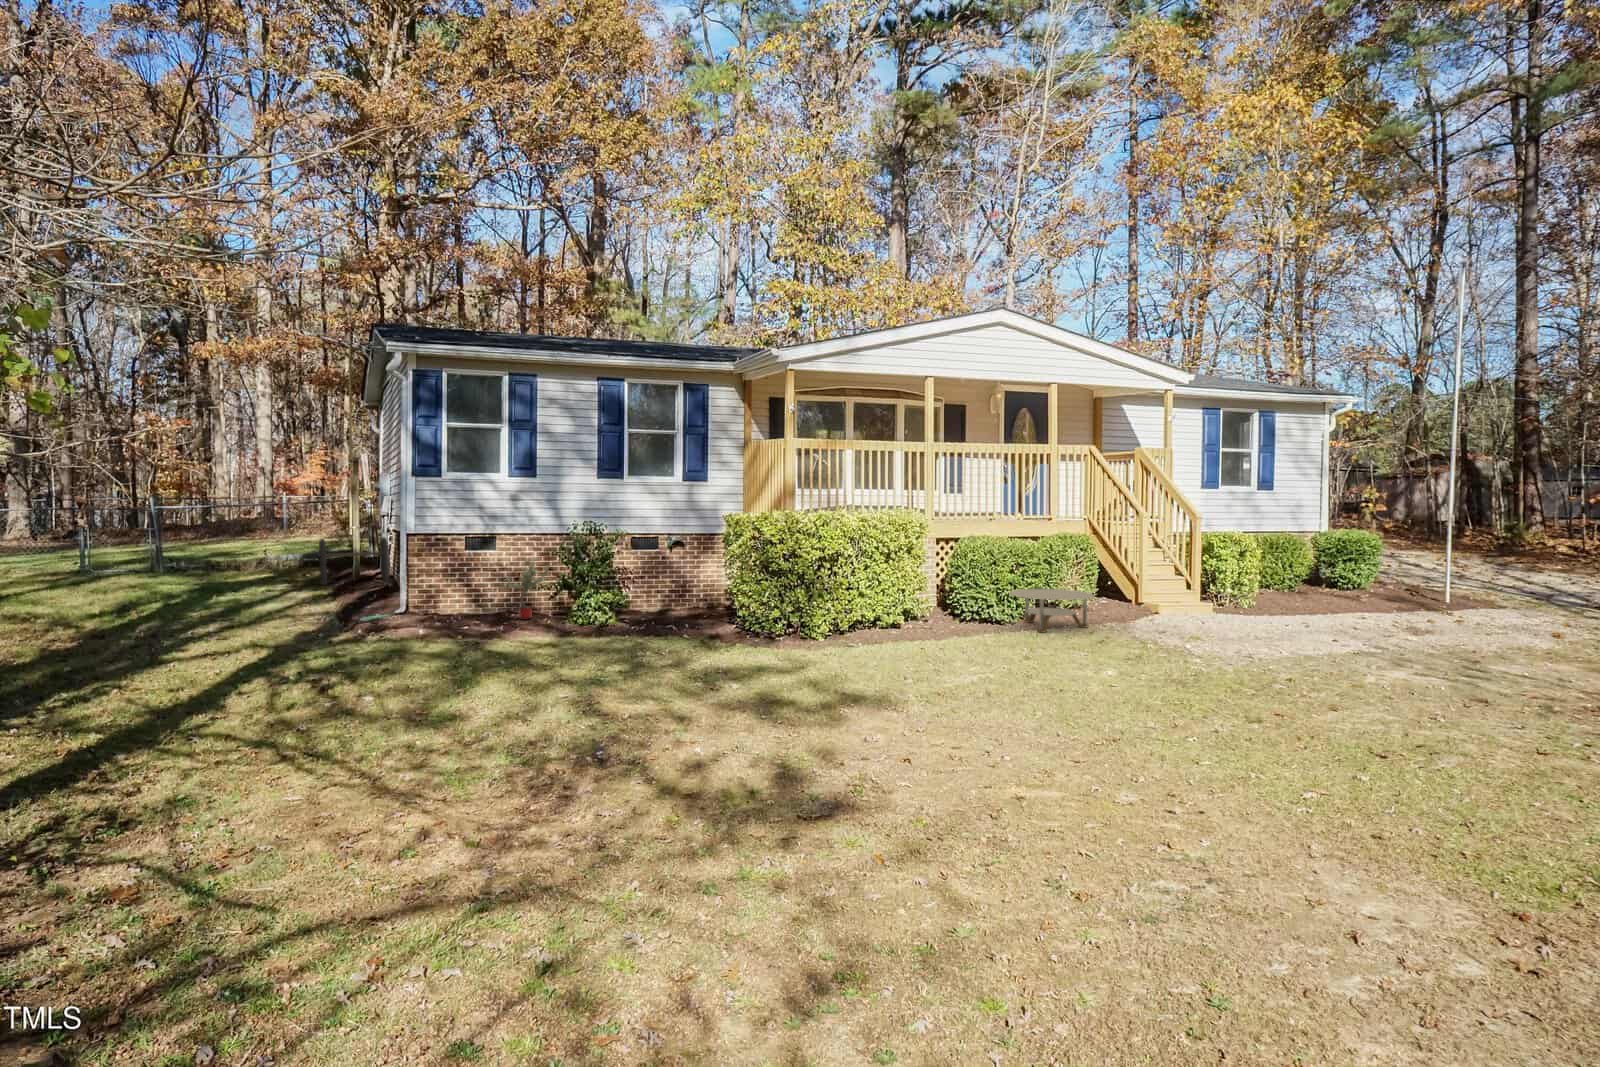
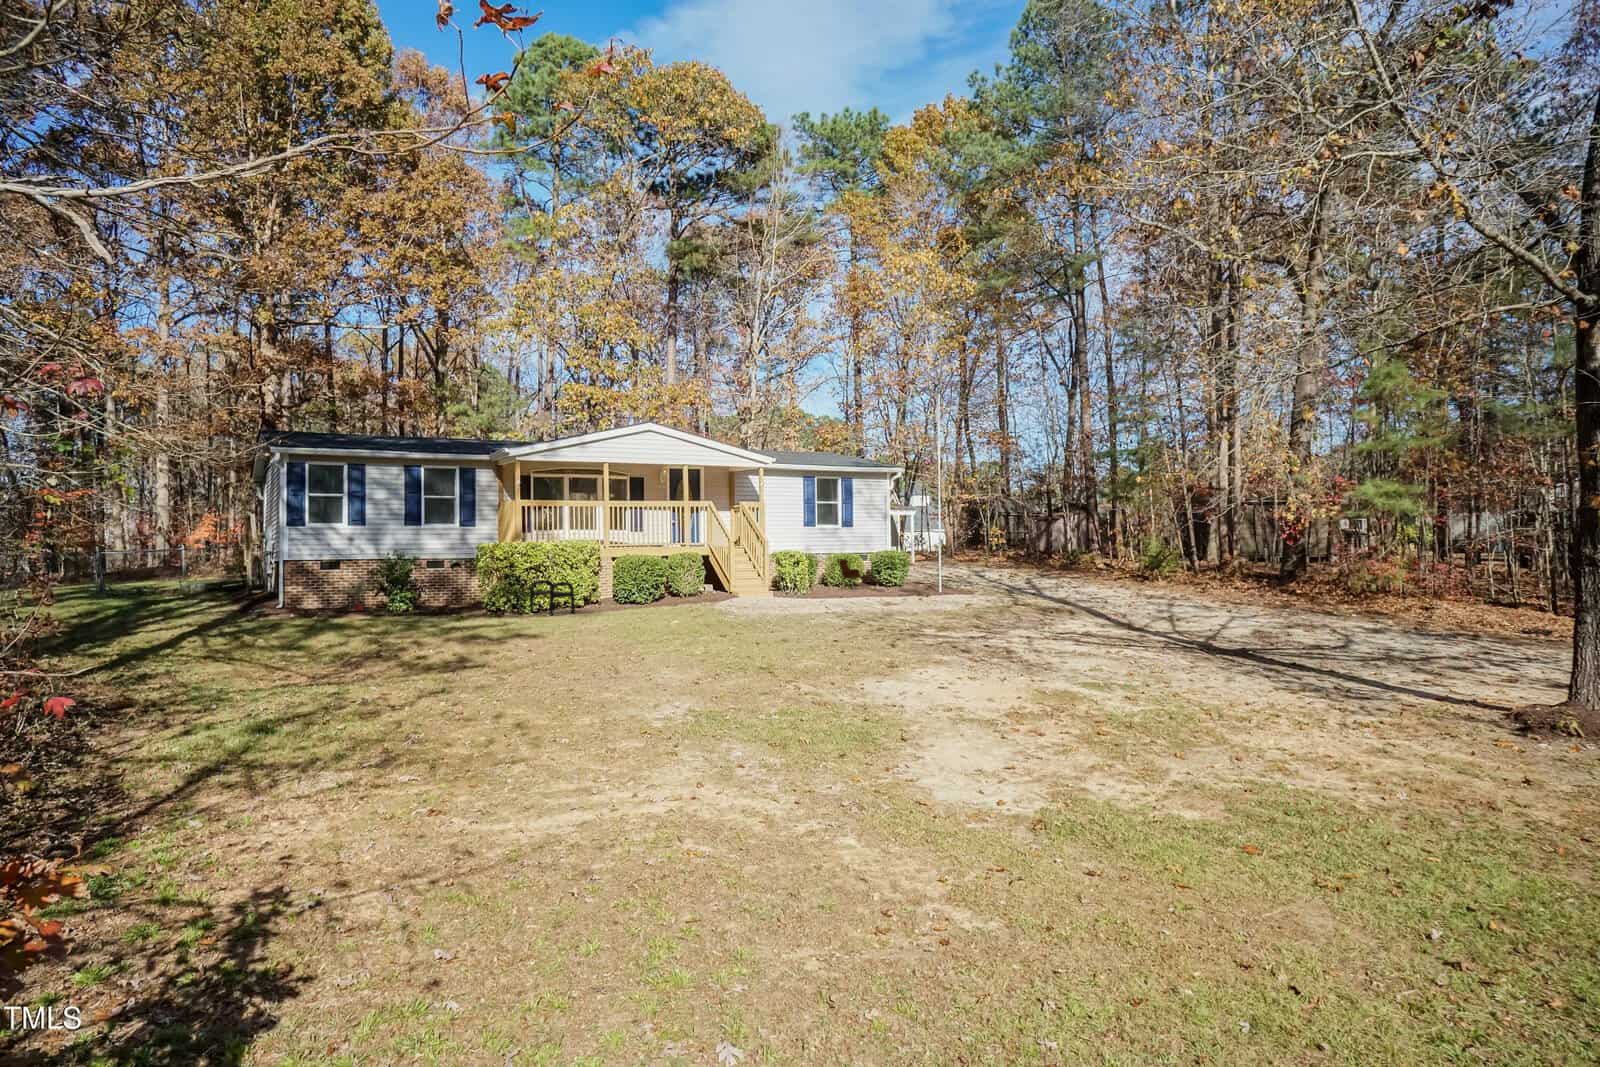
bench: present [319,537,389,585] -> present [530,580,575,615]
lounge chair: none [1293,549,1363,599] -> present [839,559,870,585]
round table: present [1009,589,1094,633] -> none [643,583,689,606]

